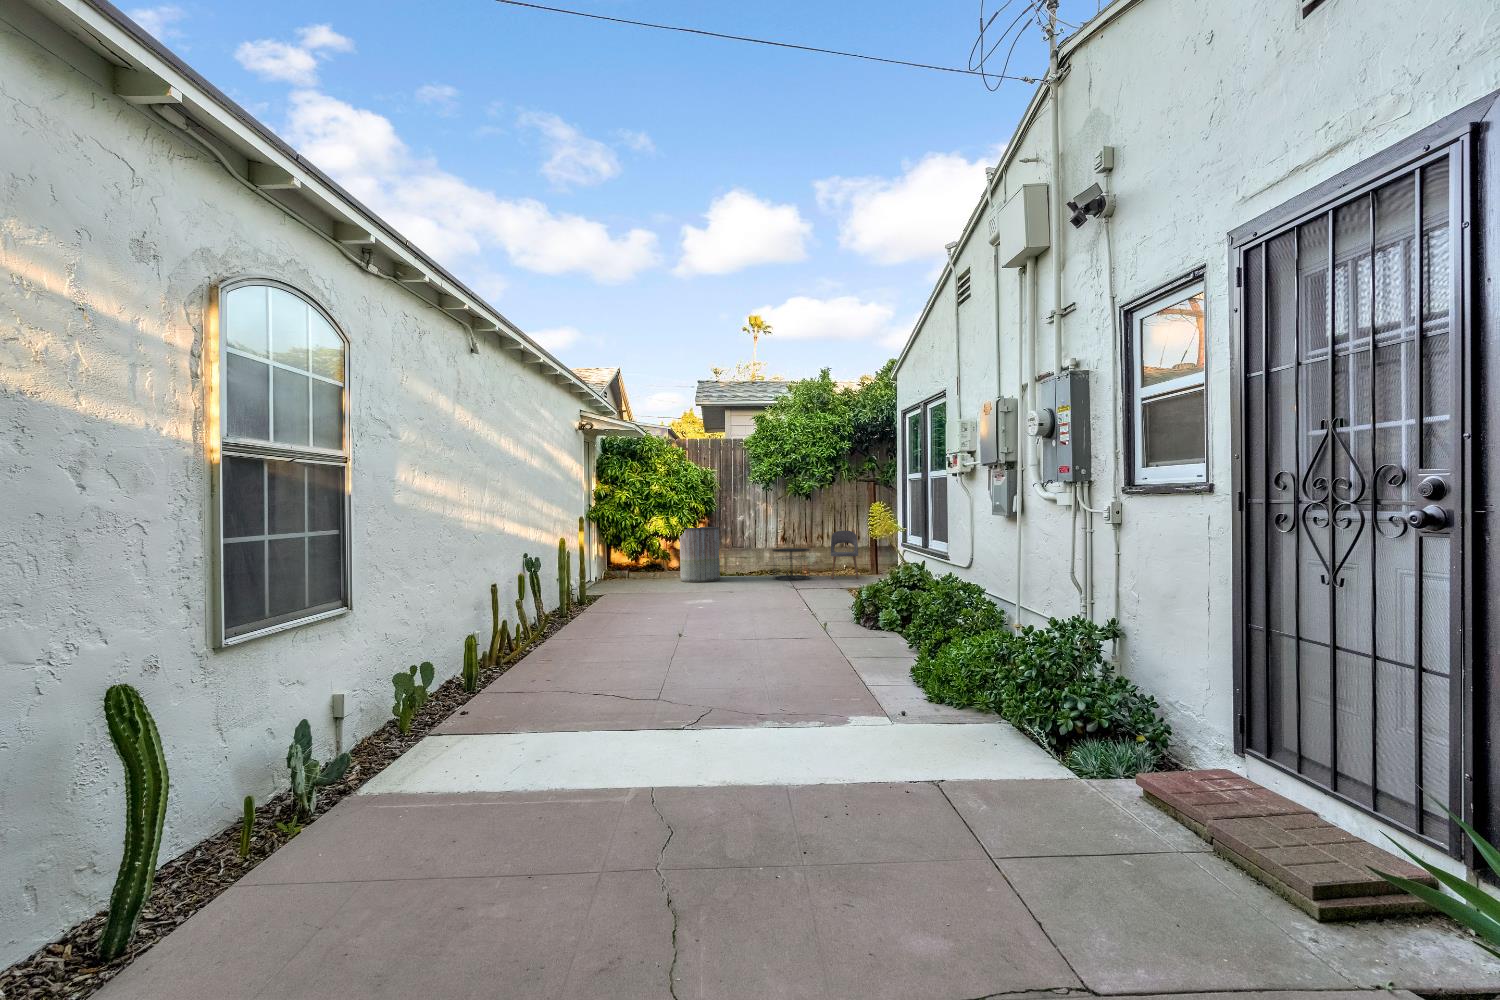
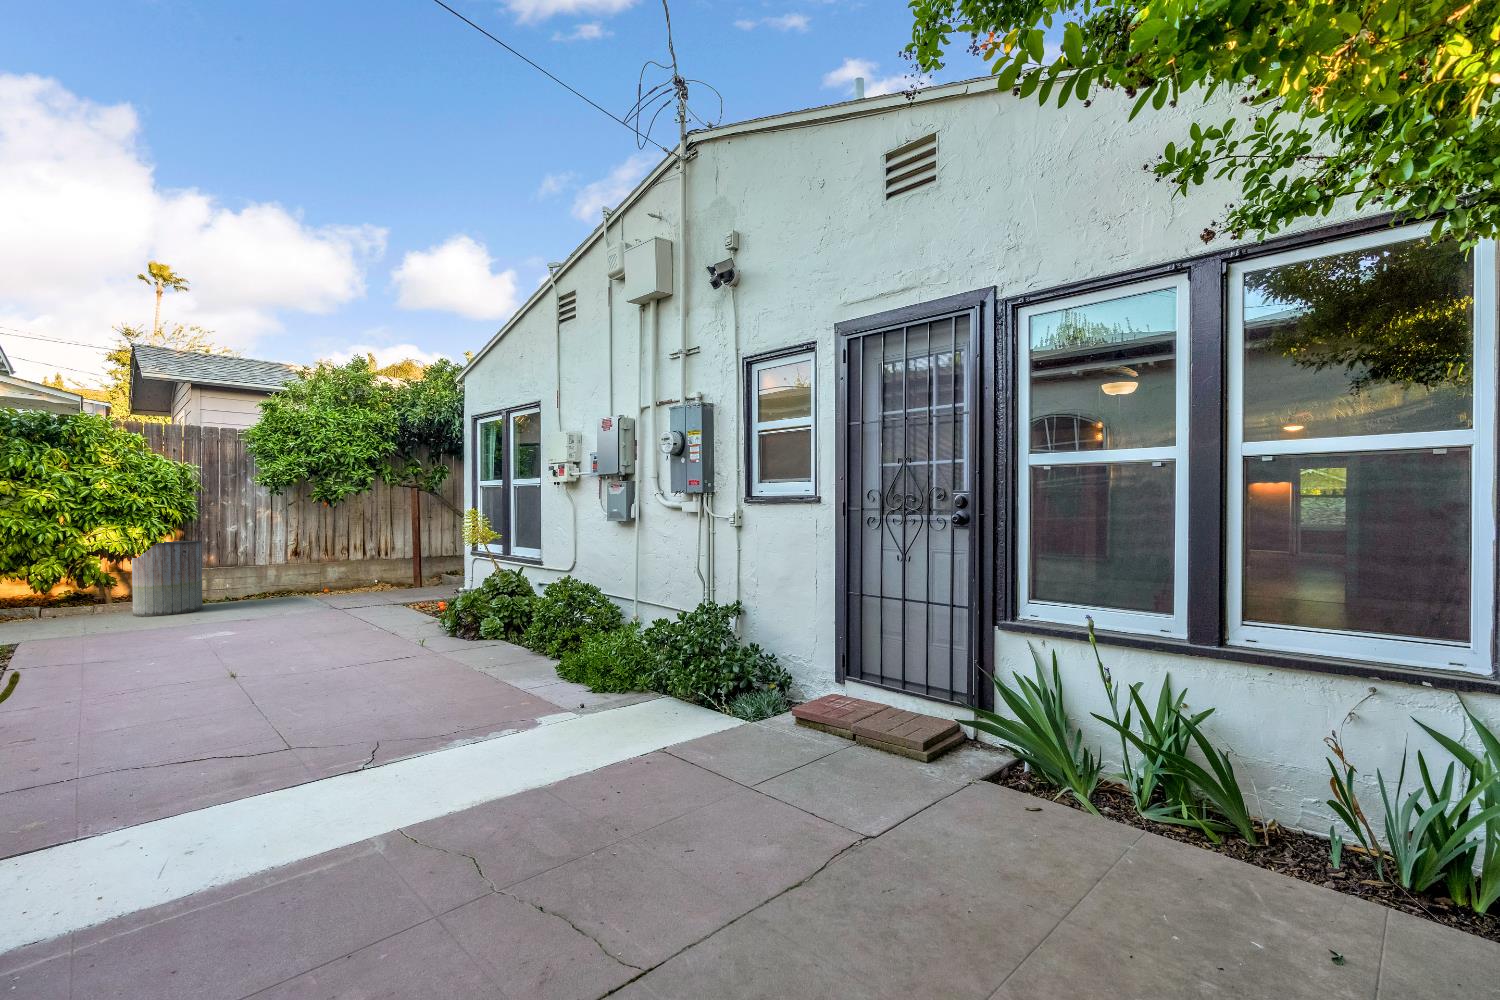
chair: present [831,531,858,579] -> none [364,540,402,594]
side table: present [772,548,810,581] -> none [285,562,340,601]

